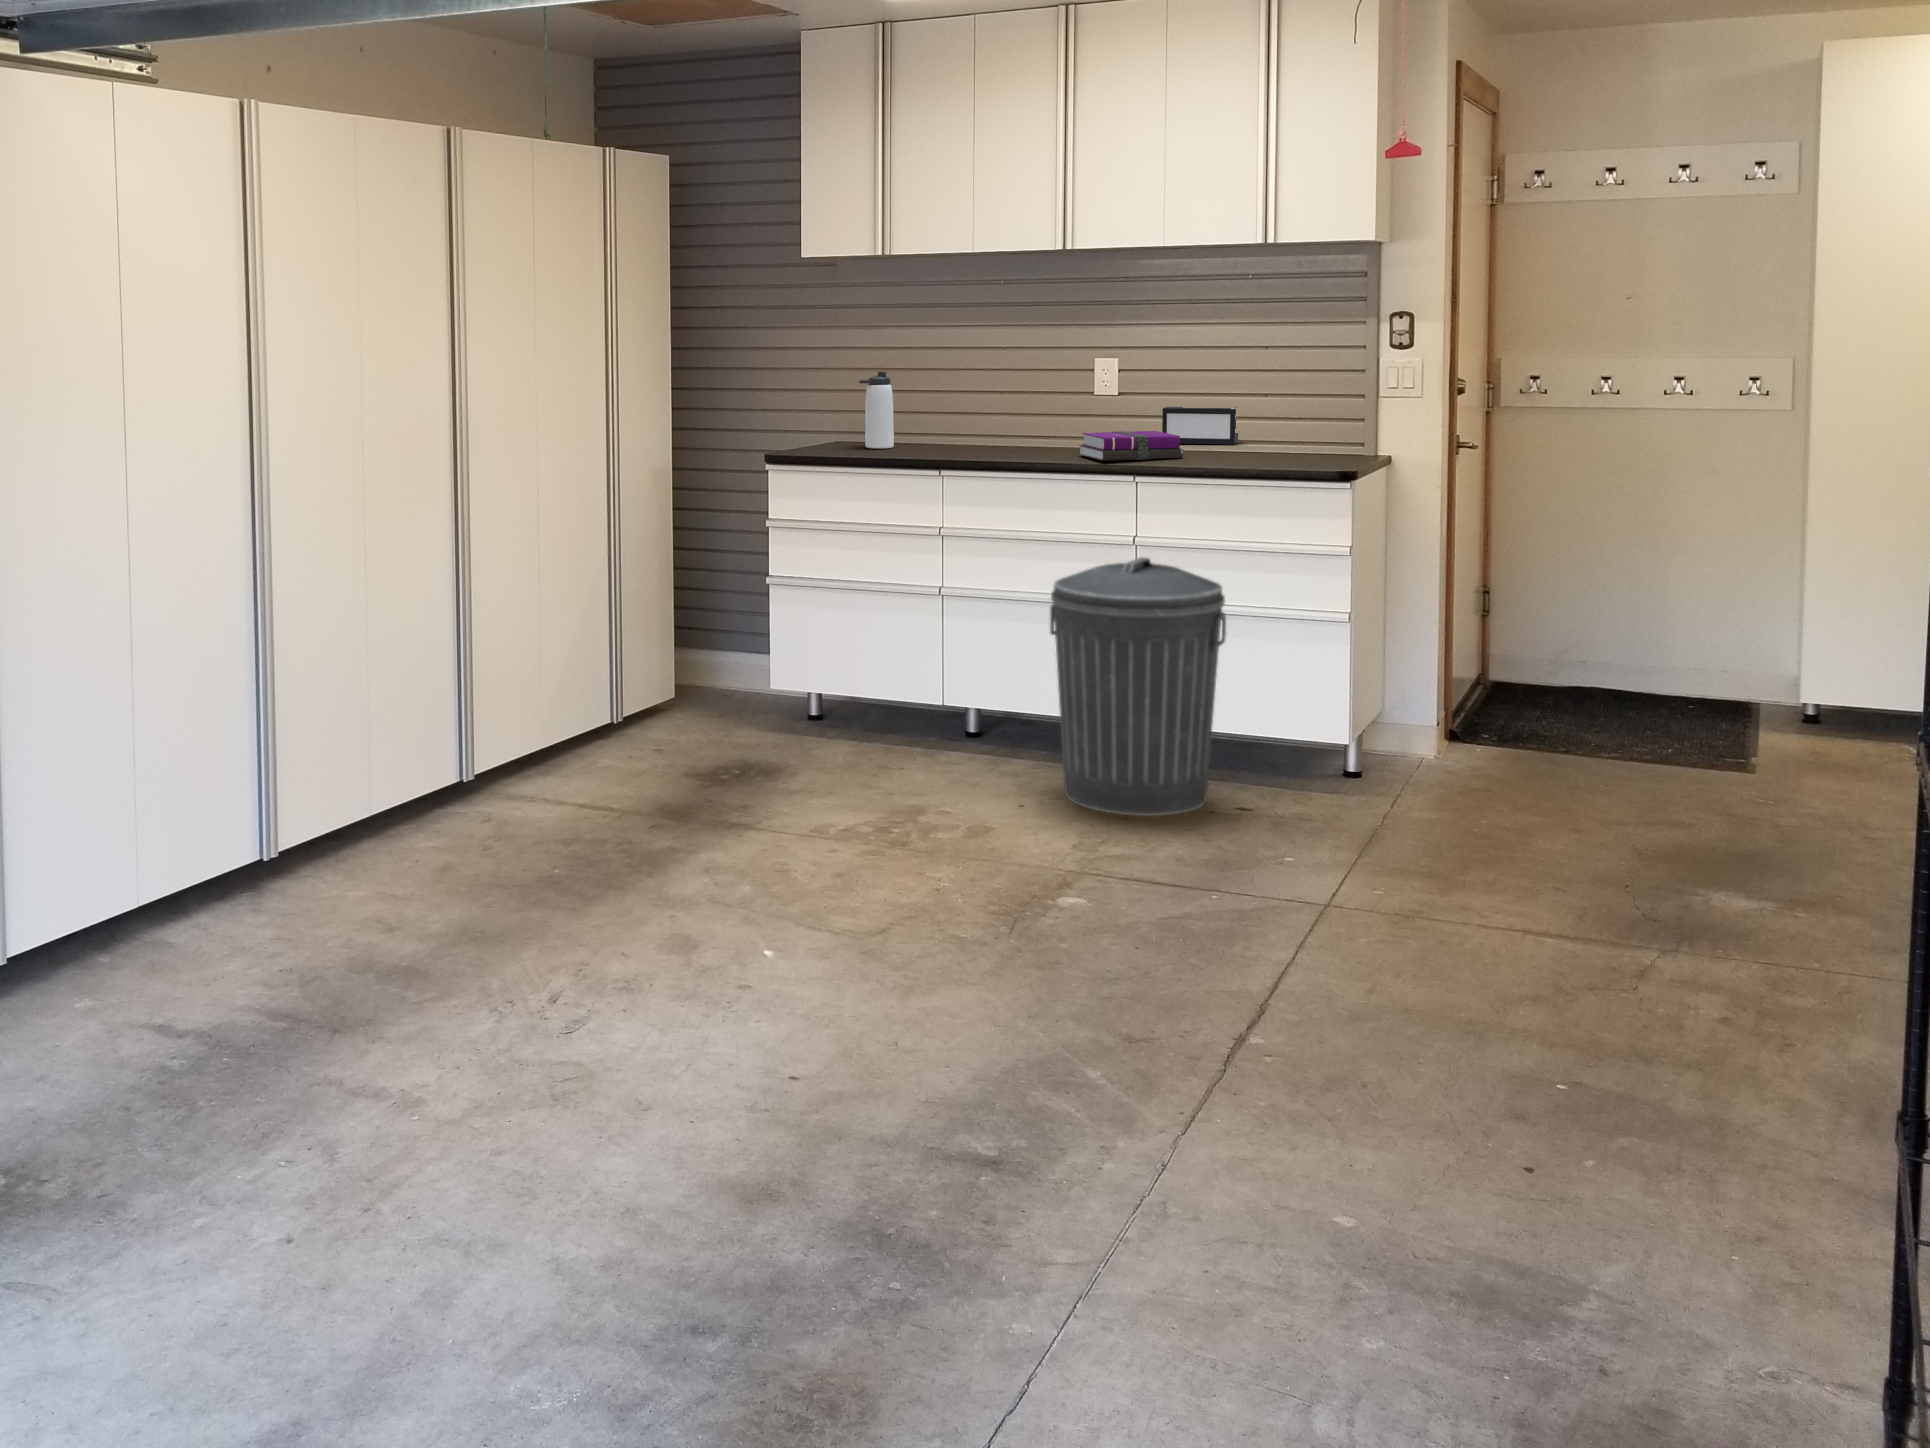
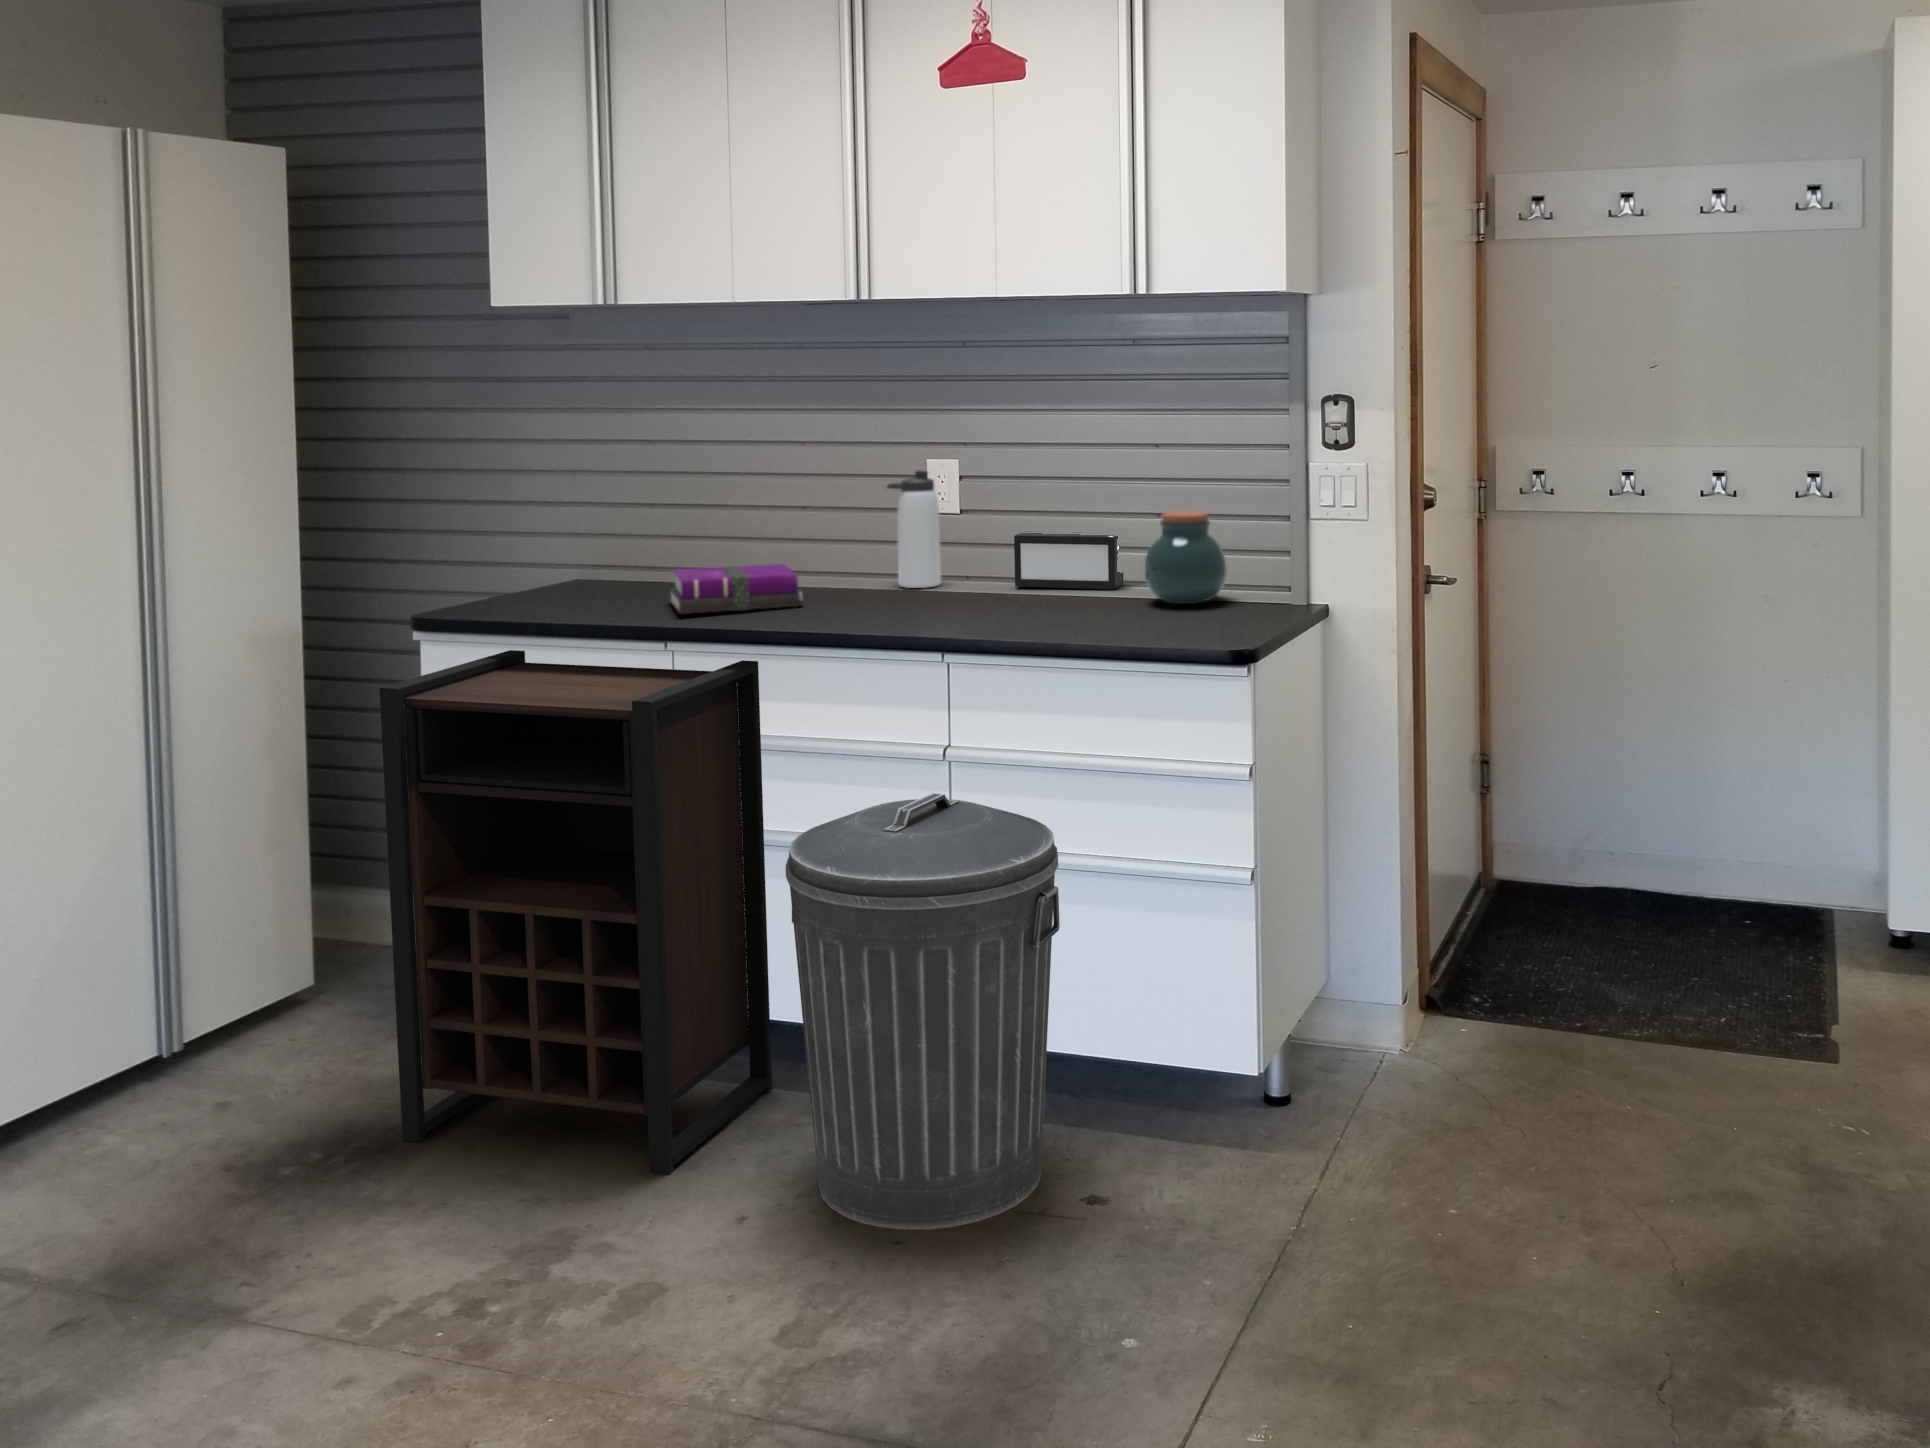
thermos bottle: present [859,371,894,448] -> present [887,470,941,588]
jar: none [1262,390,1319,451] -> present [1145,511,1227,604]
notebook: present [1079,431,1184,460] -> present [669,564,803,614]
shelving unit: none [788,475,1010,789] -> present [379,650,772,1176]

